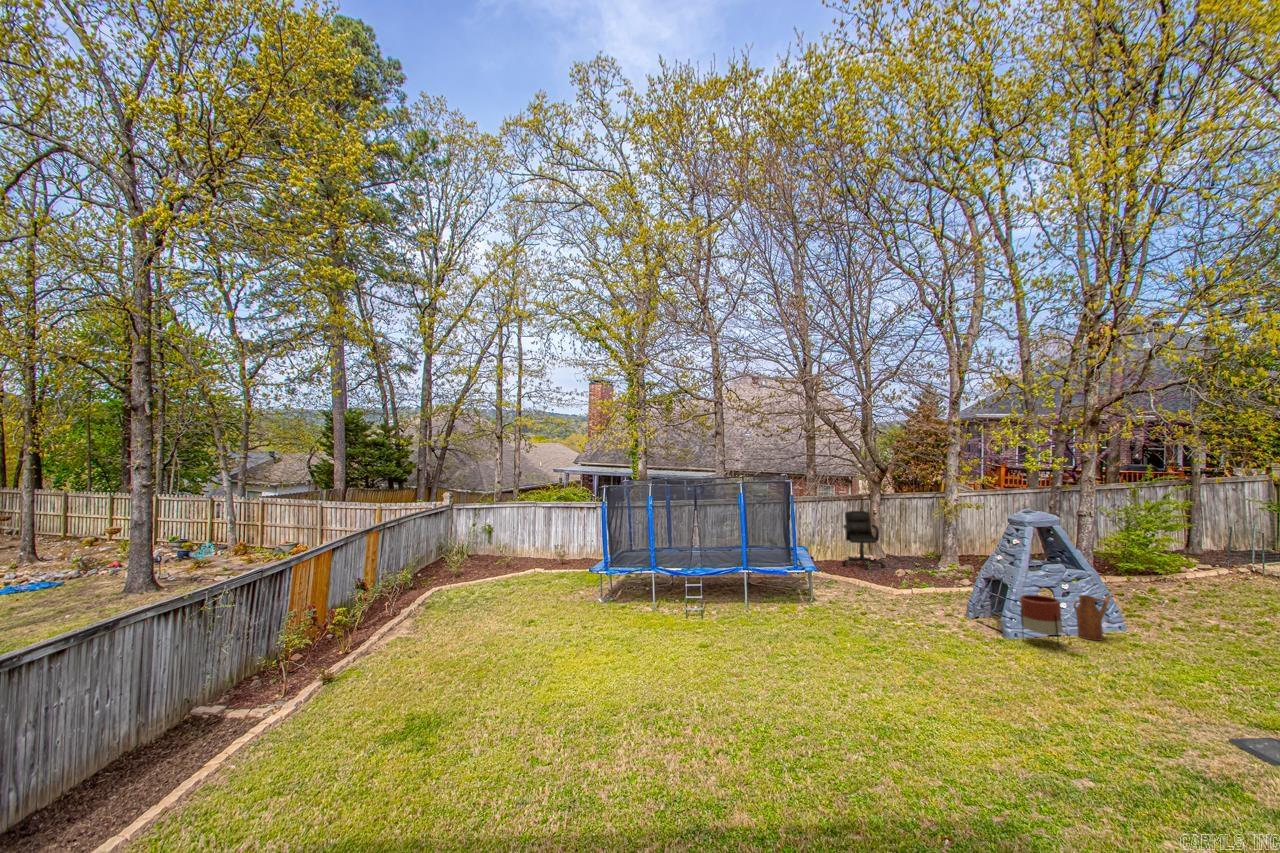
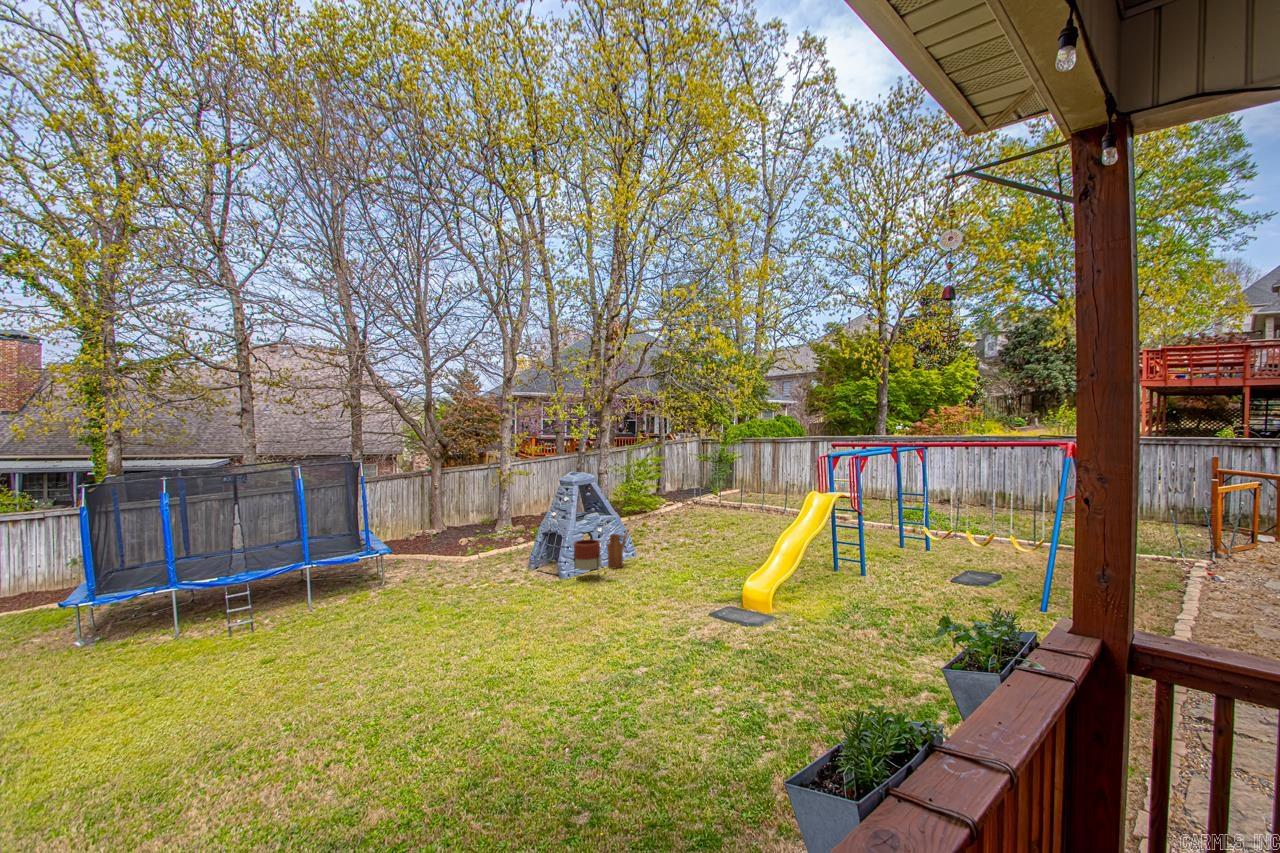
chair: present [842,511,885,569] -> none [402,482,447,544]

